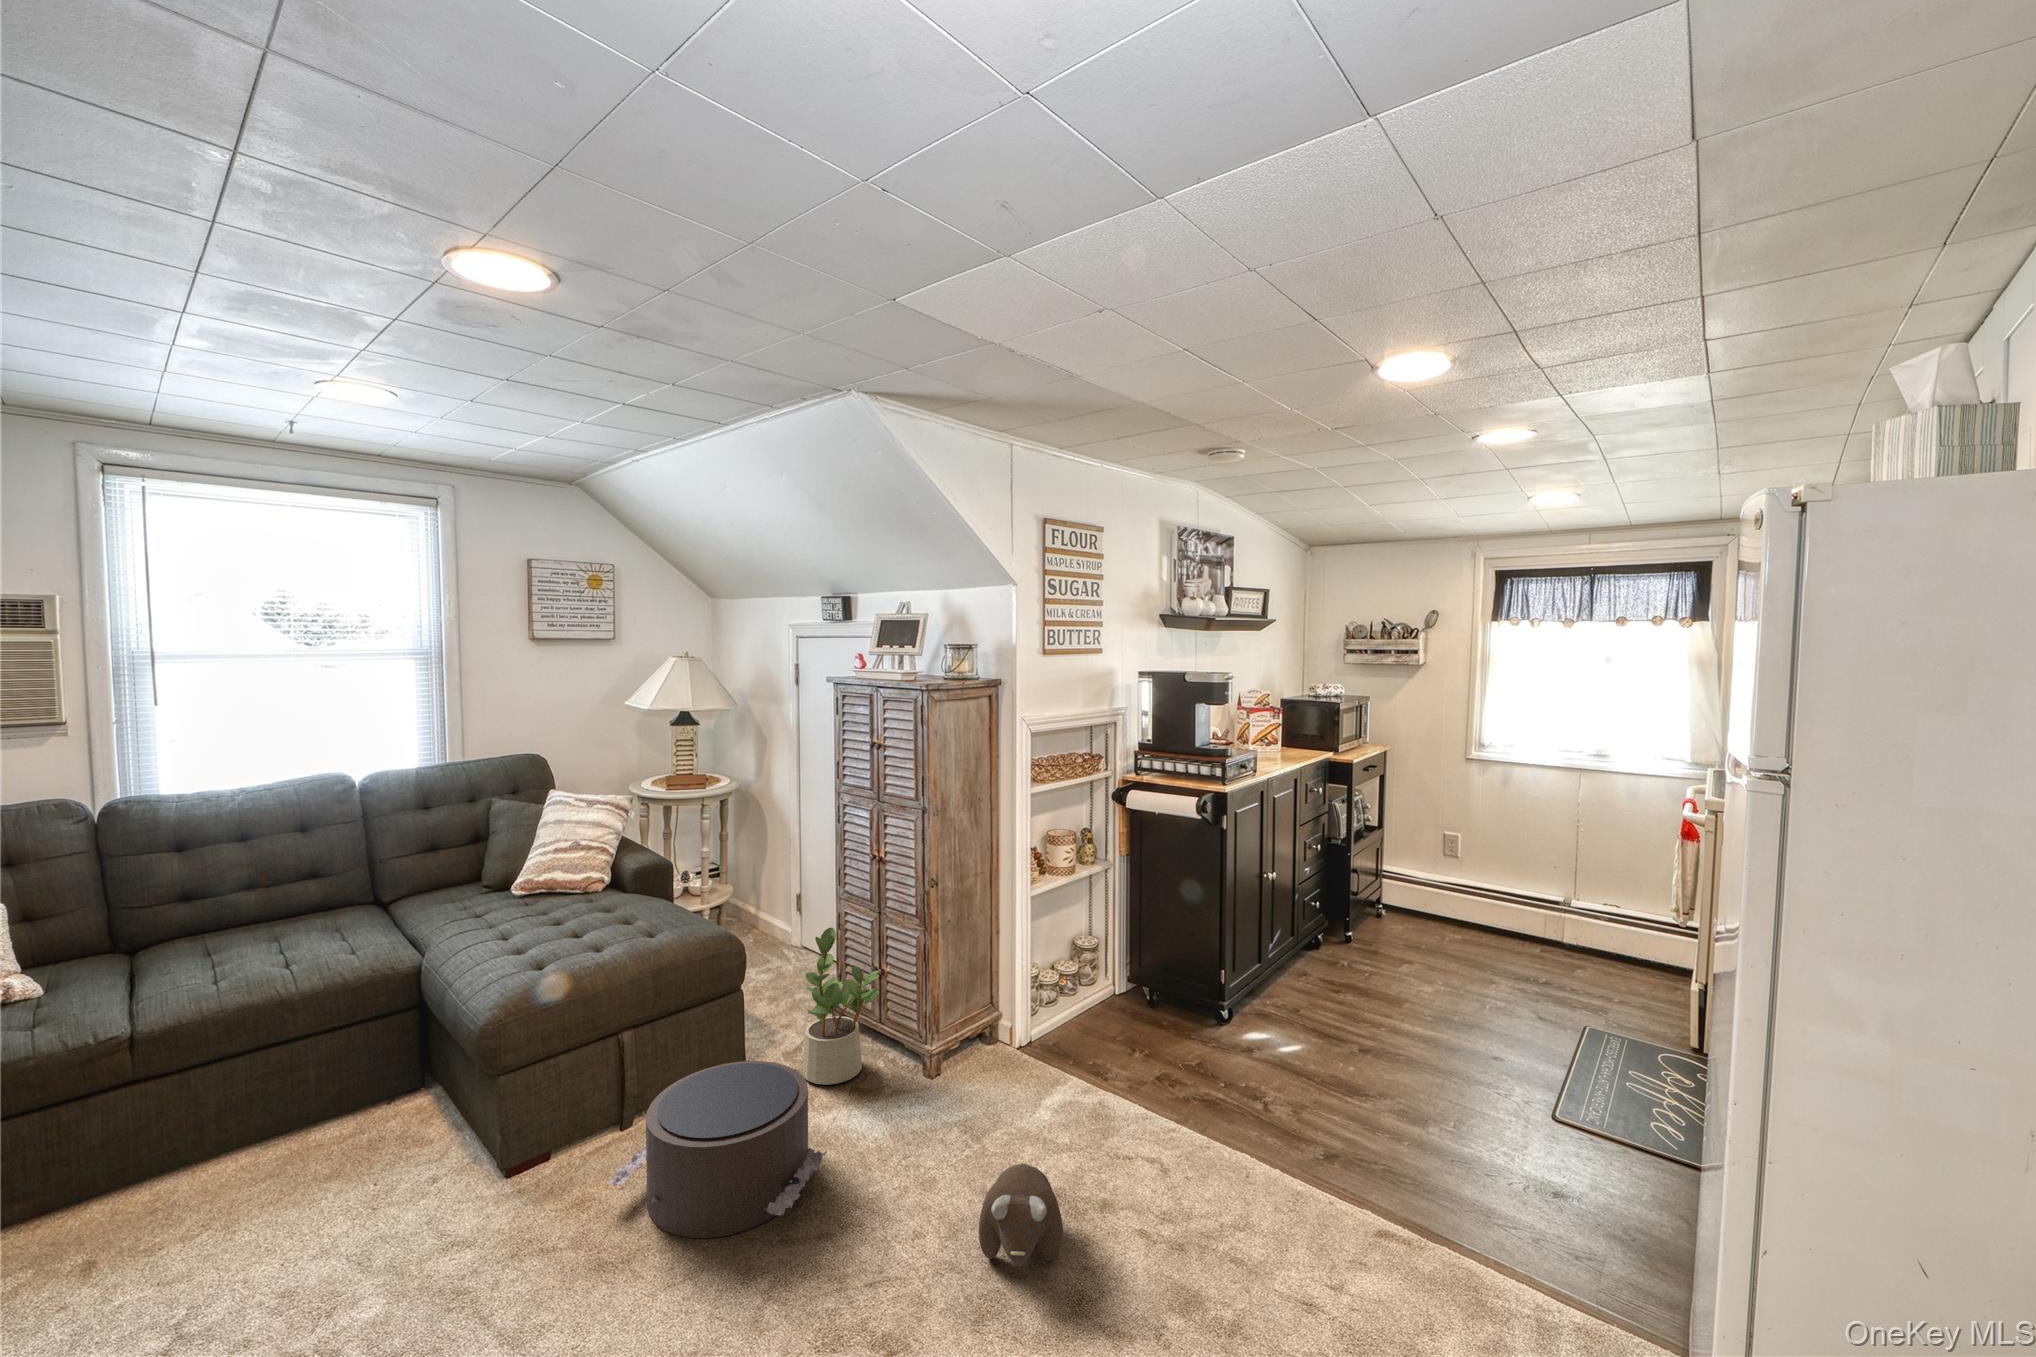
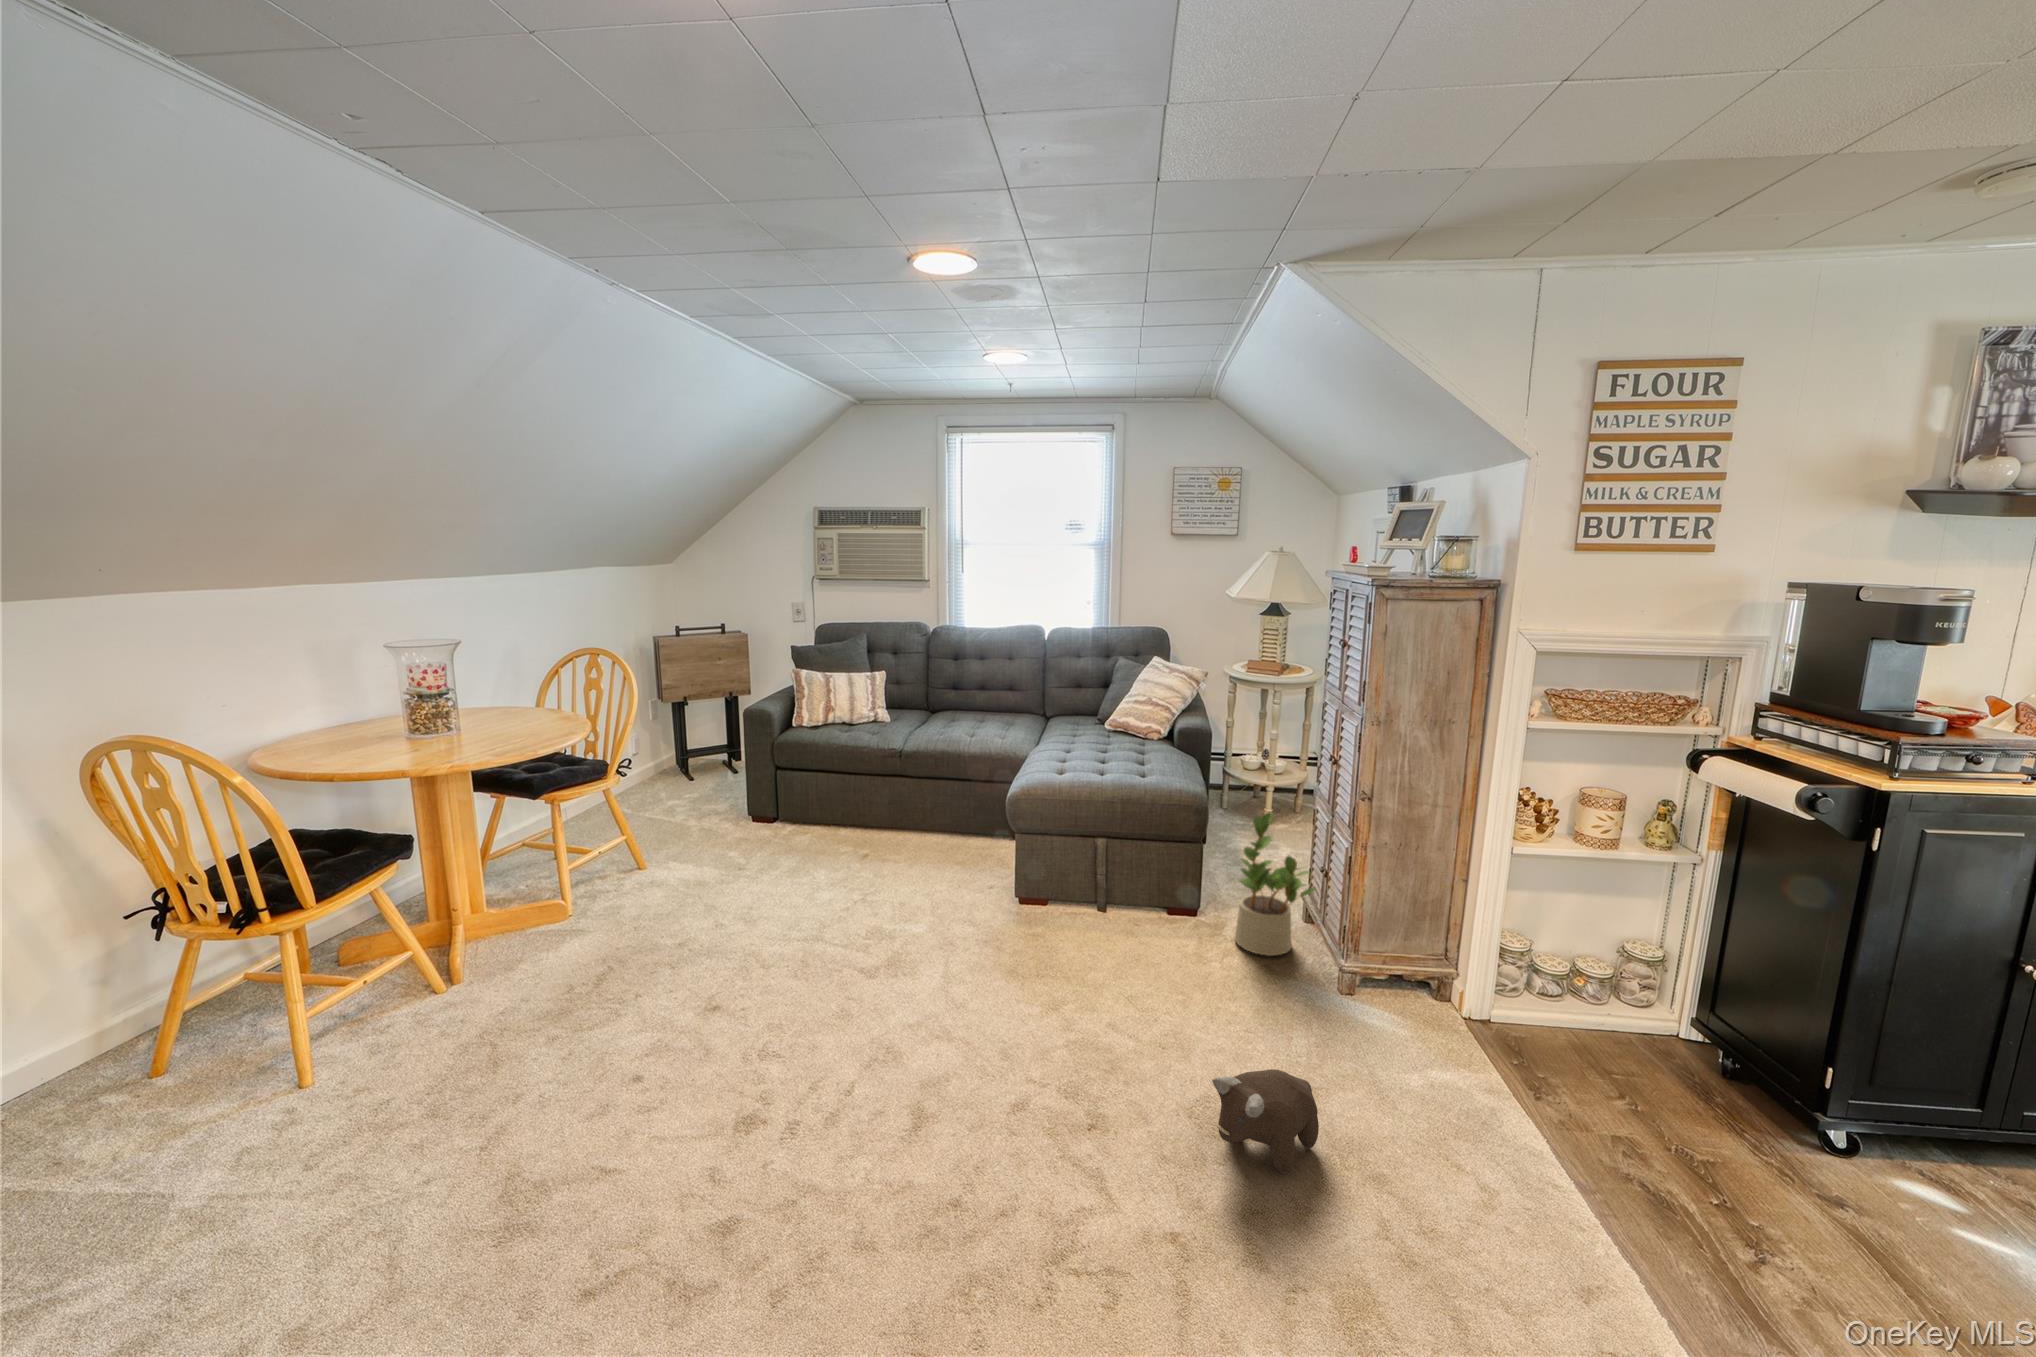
pouf: present [608,1061,826,1238] -> none [1044,883,1184,1007]

